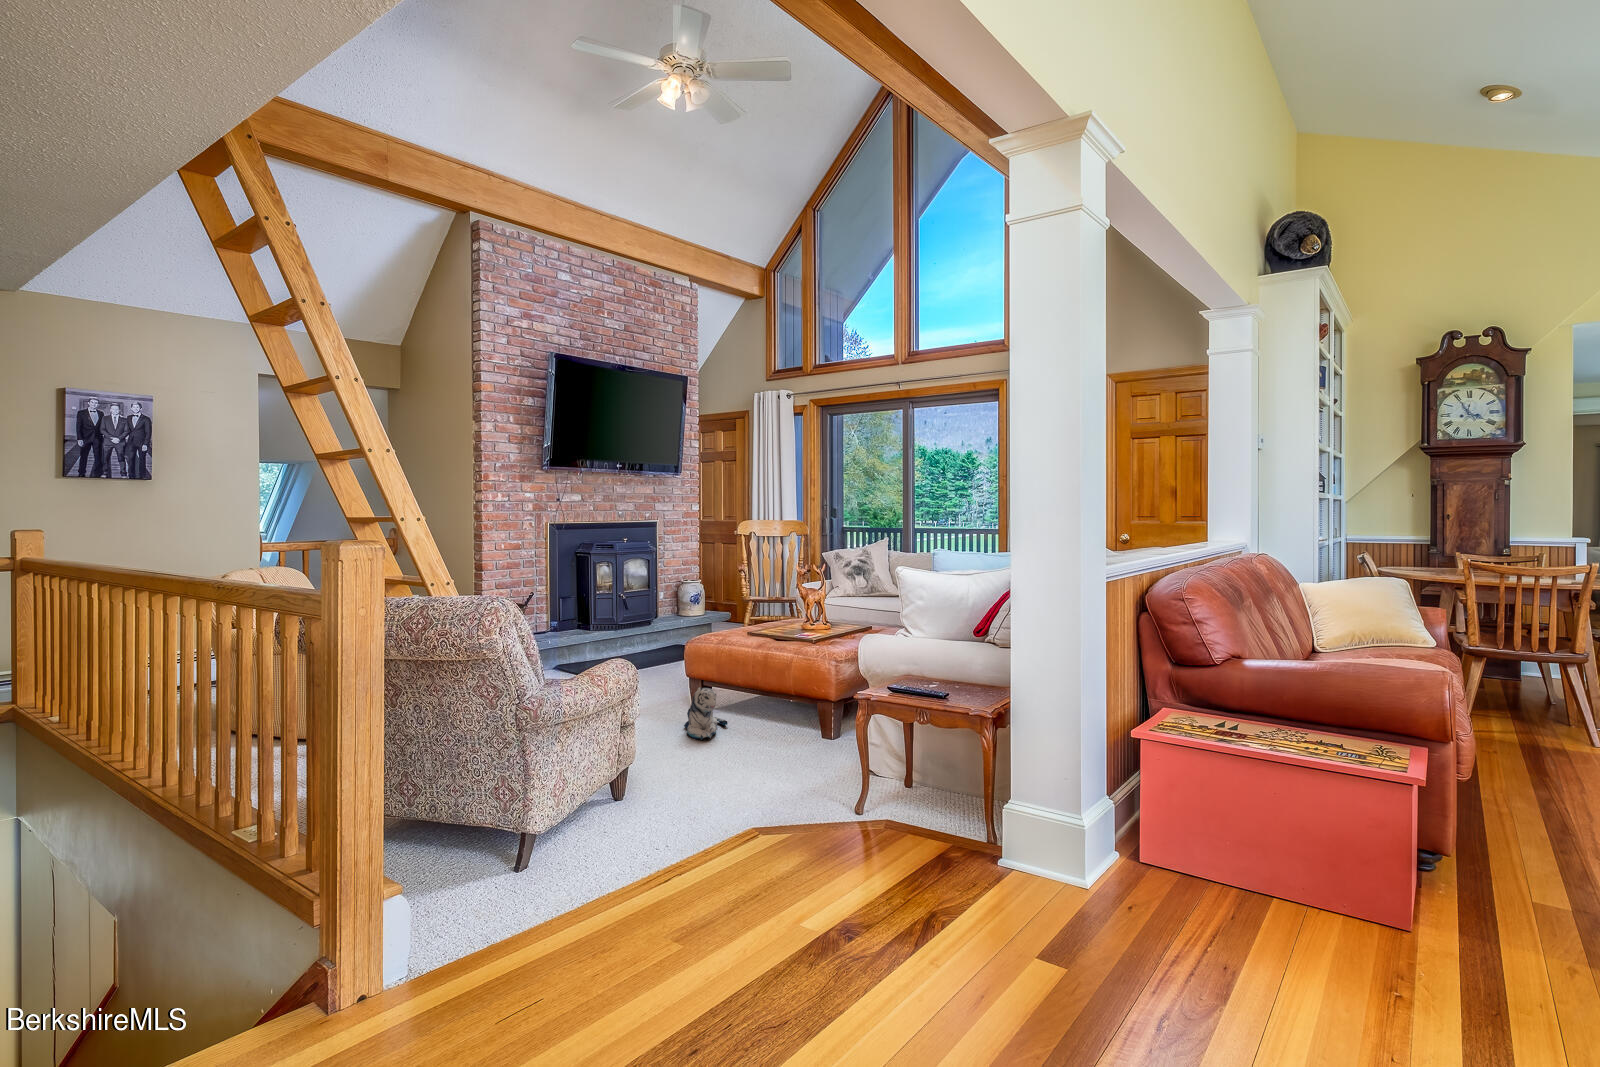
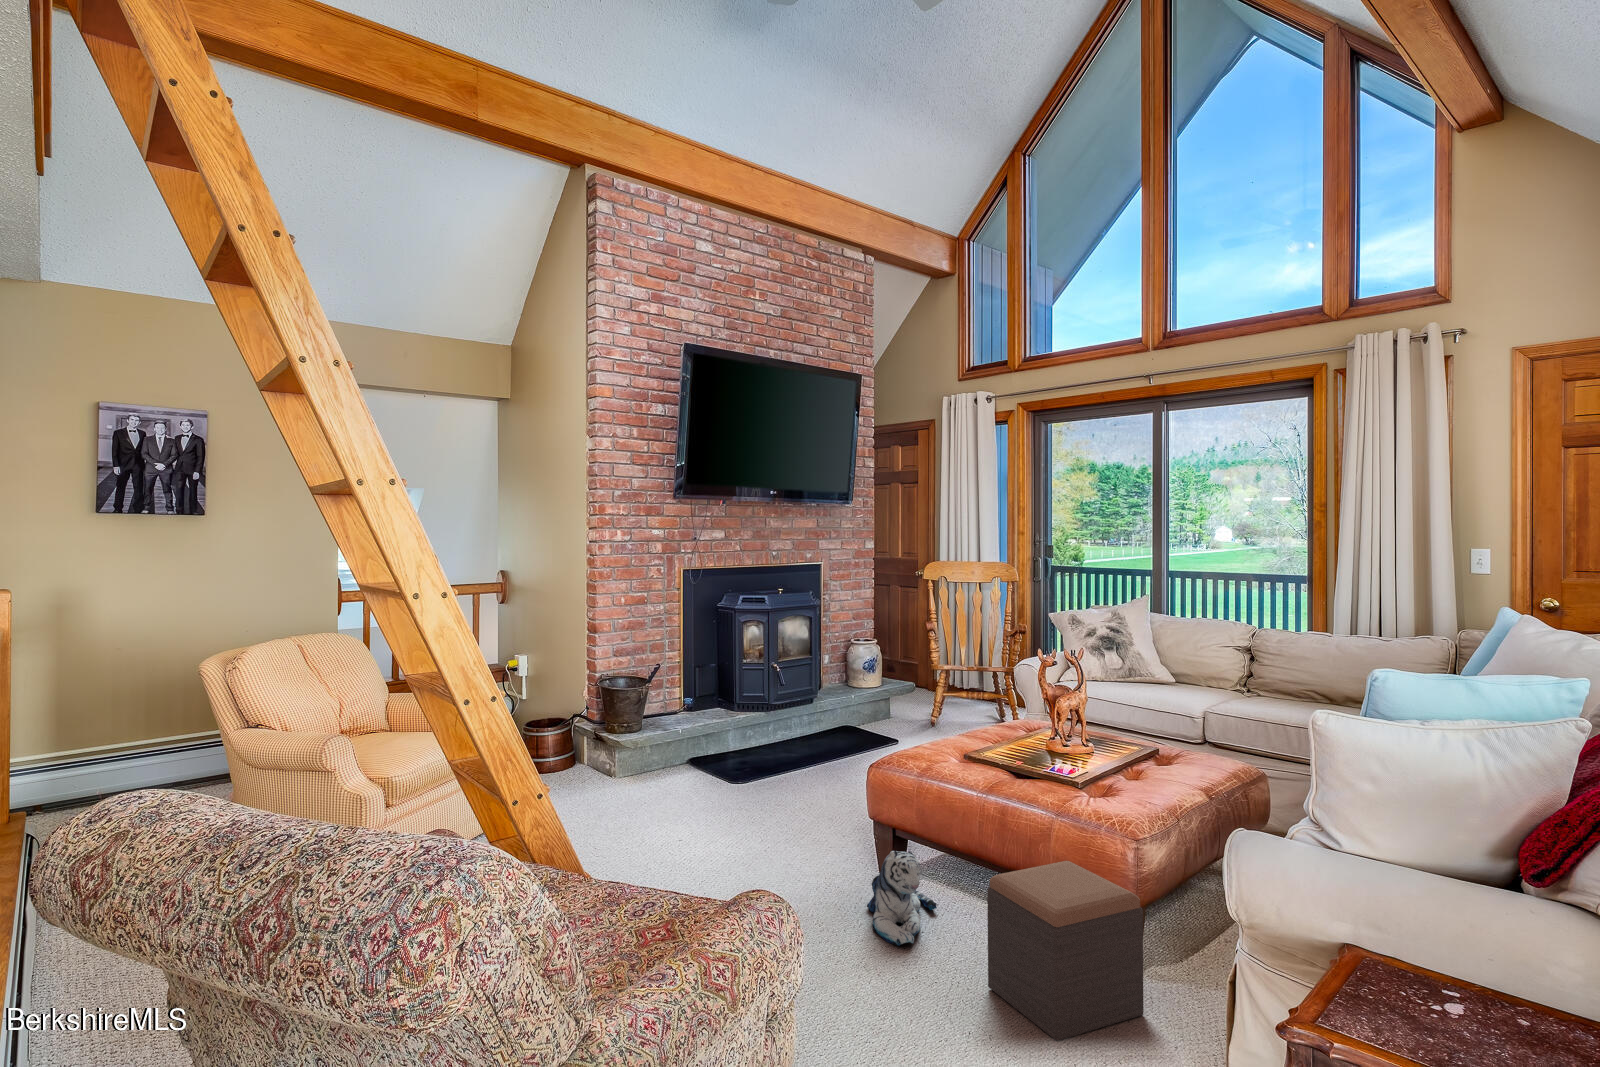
footstool: none [751,679,835,766] -> present [987,861,1144,1041]

